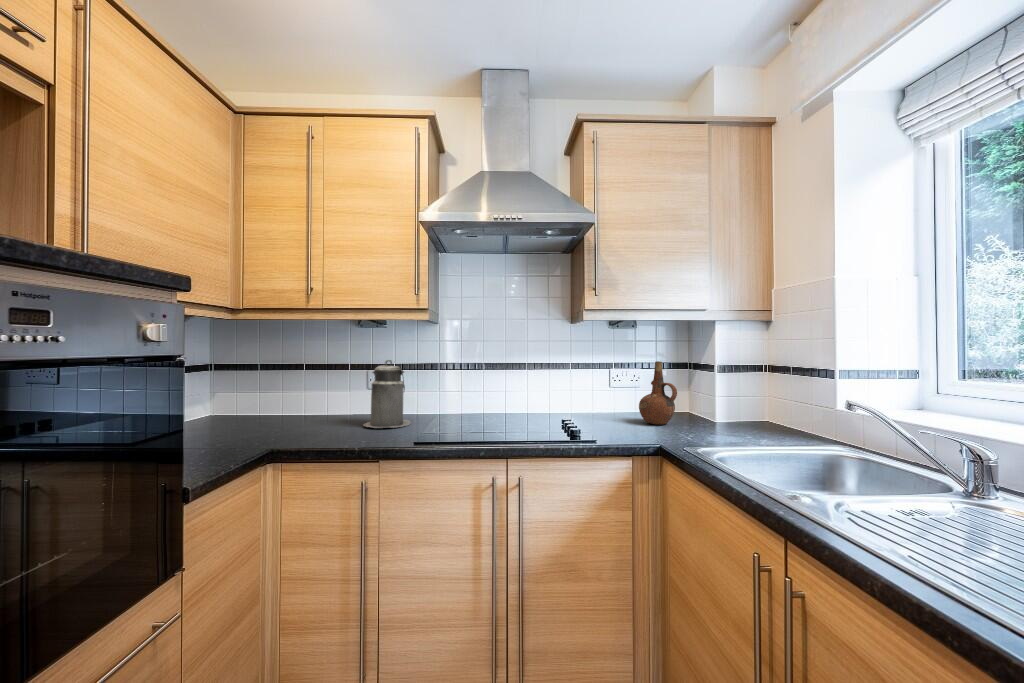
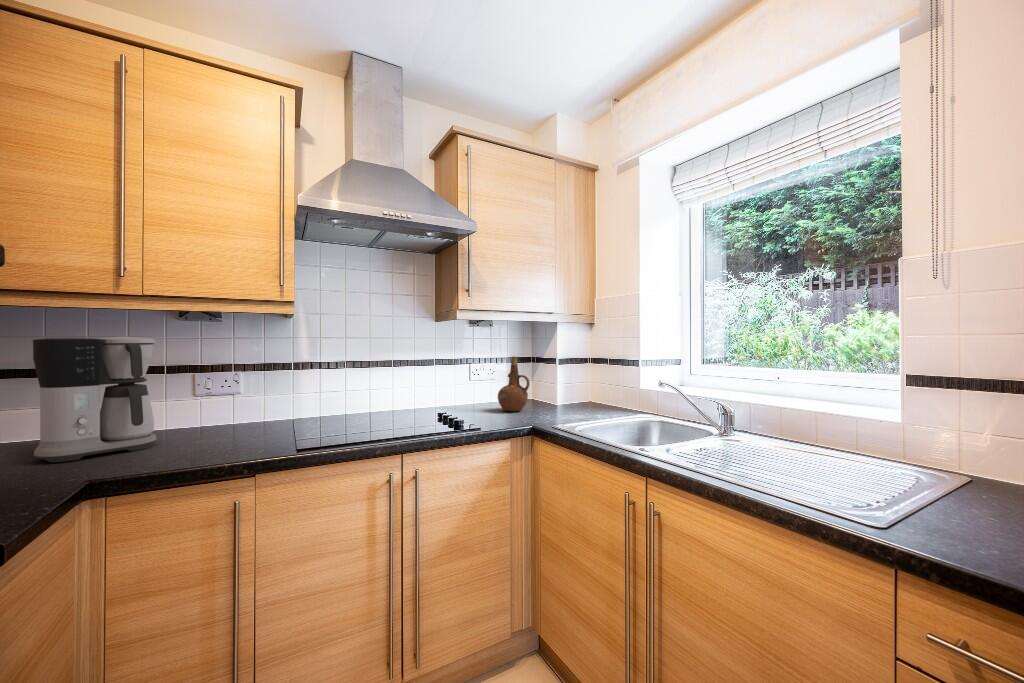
coffee maker: none [259,342,336,434] -> present [33,337,156,462]
canister: present [364,360,411,428] -> none [198,359,262,439]

